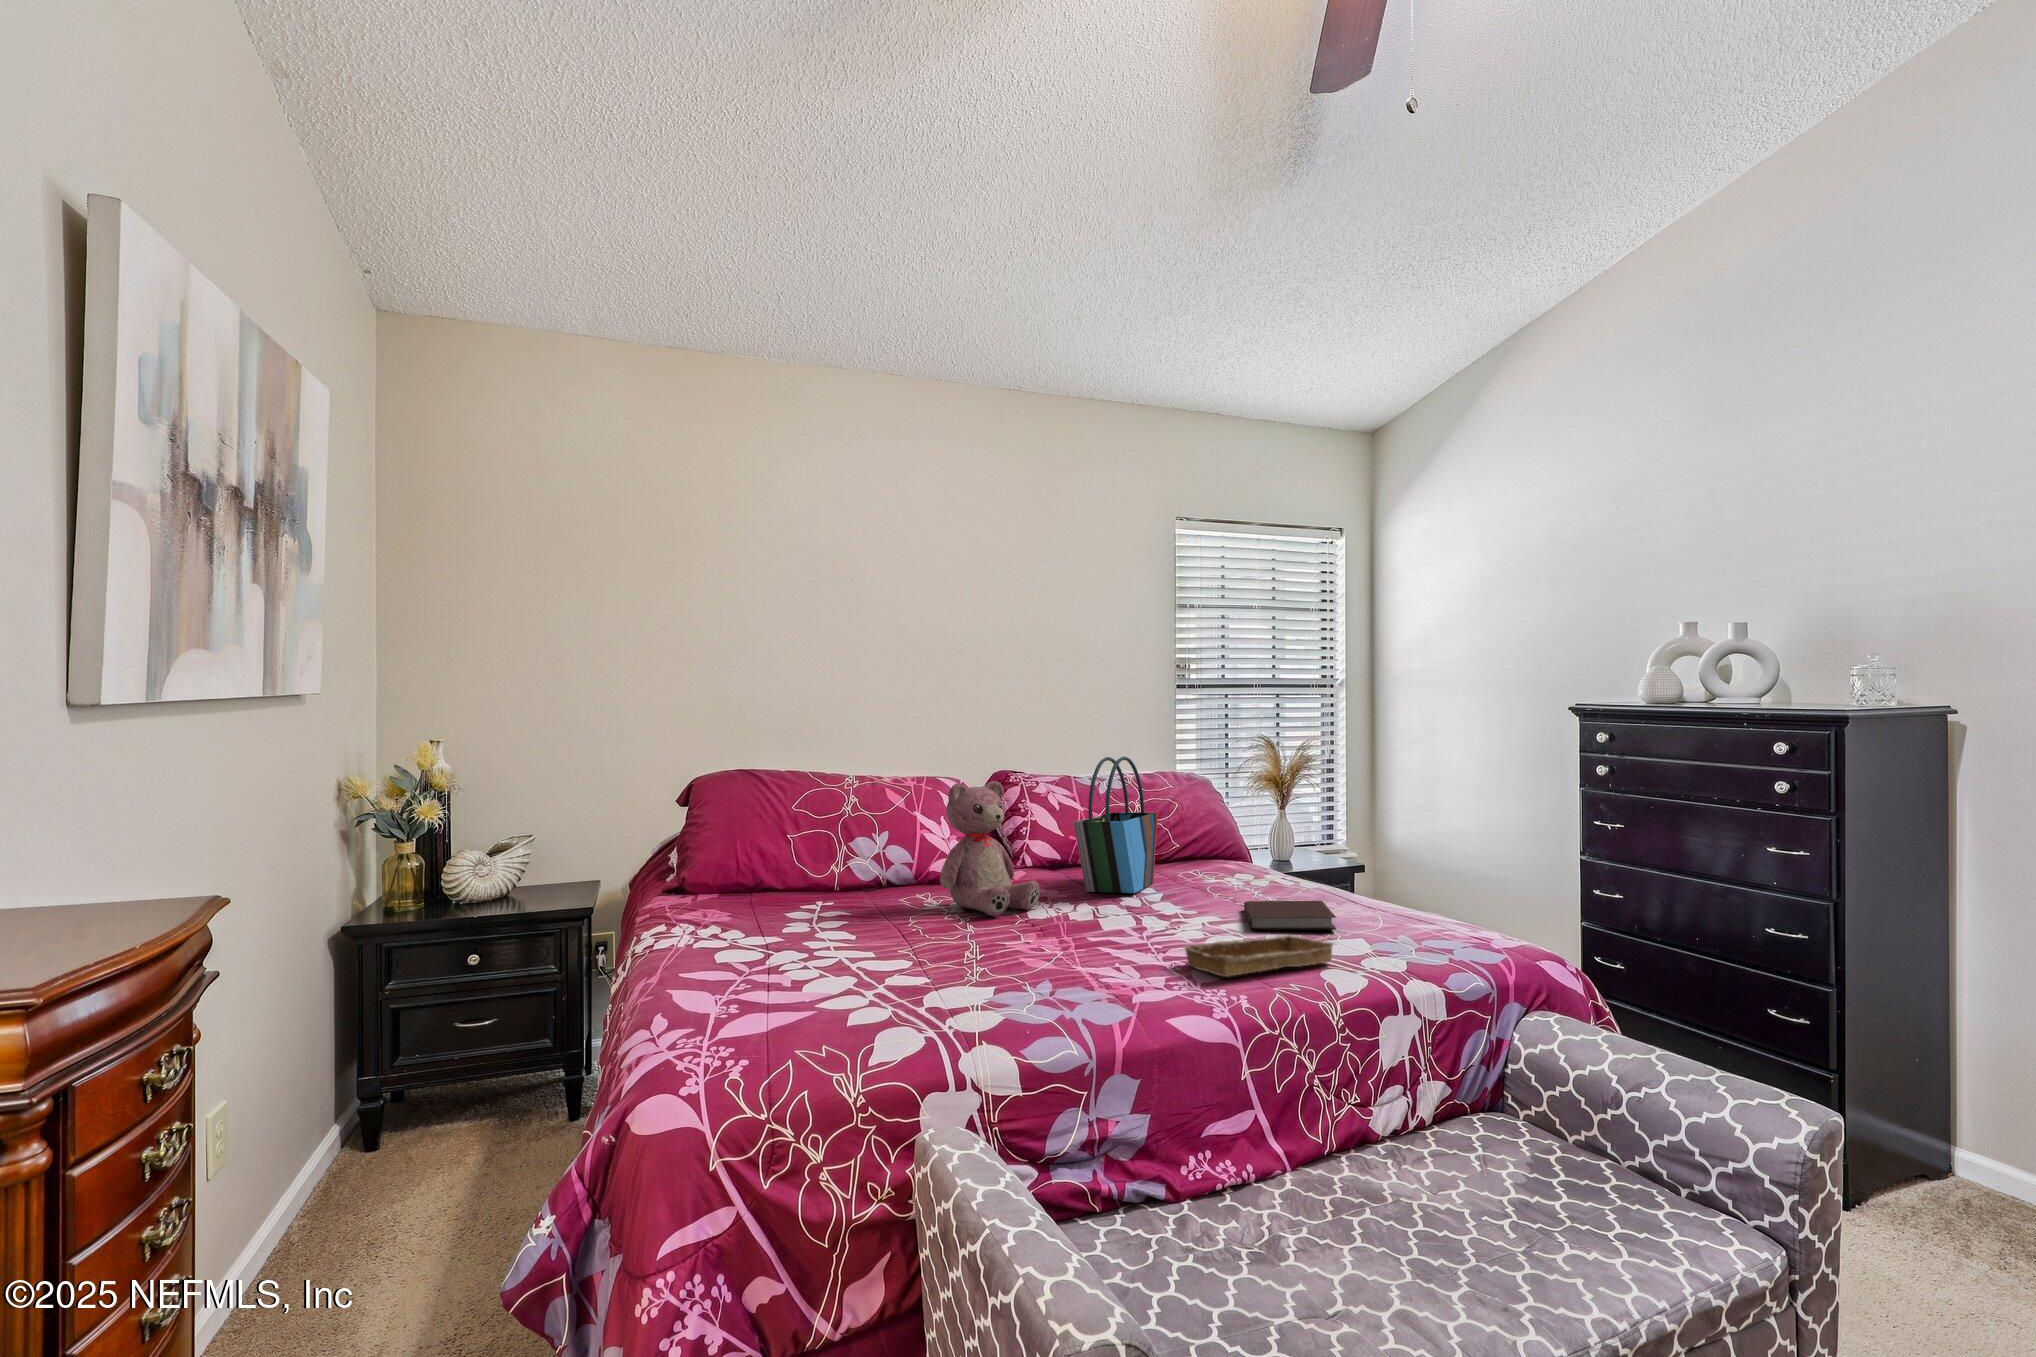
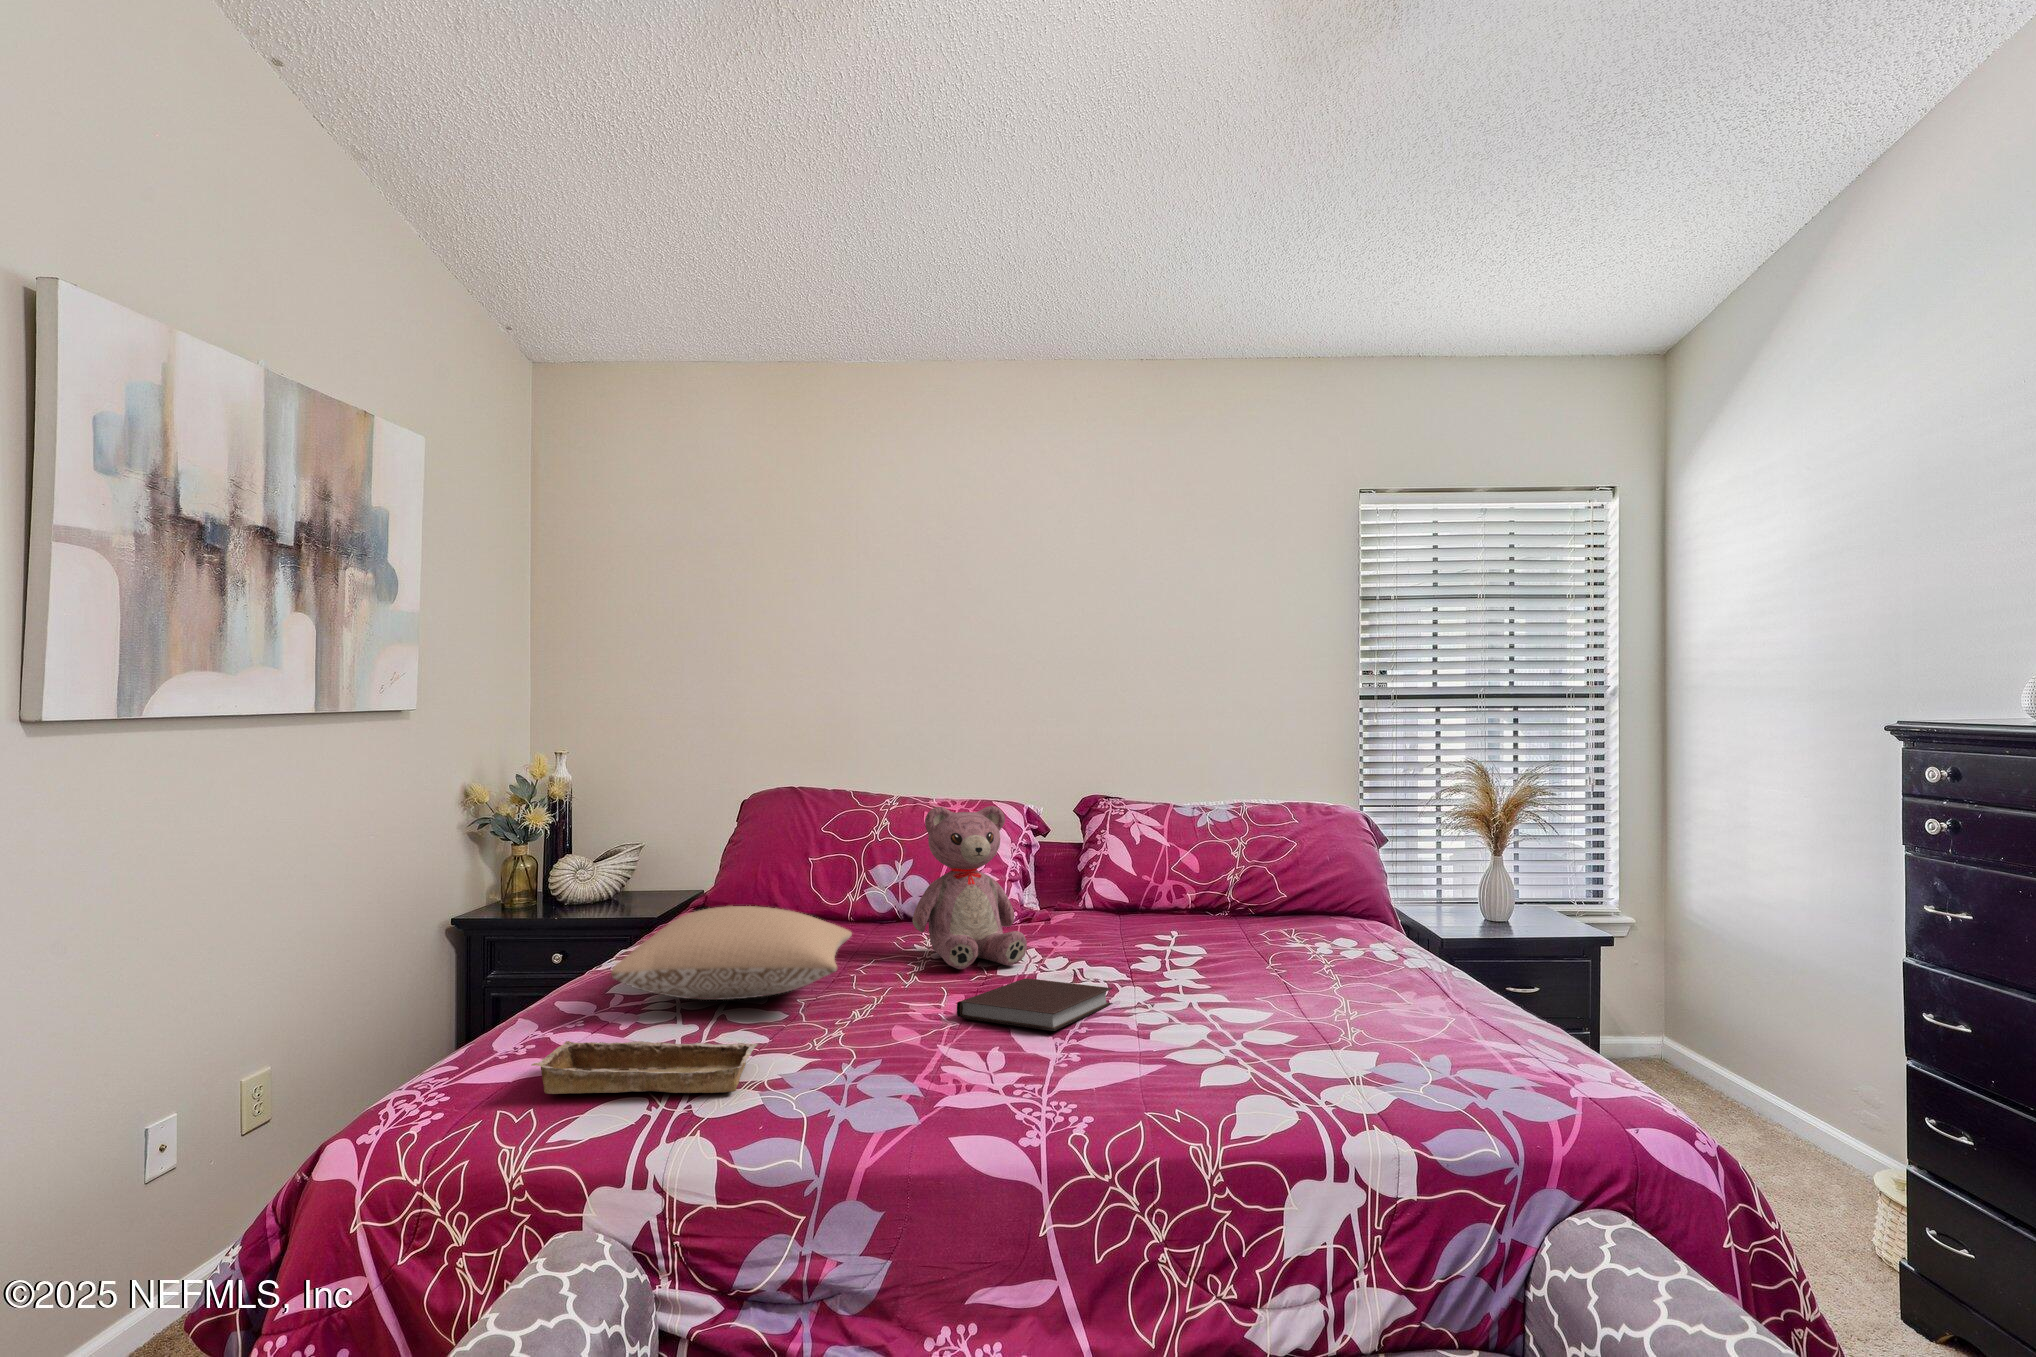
tote bag: present [1074,757,1158,893] -> none [1091,782,1233,958]
pillow: none [745,875,961,956] -> present [611,906,852,1000]
notebook: present [1244,901,1336,930] -> present [957,978,1113,1031]
tray: present [1181,935,1334,977] -> present [532,1041,758,1094]

